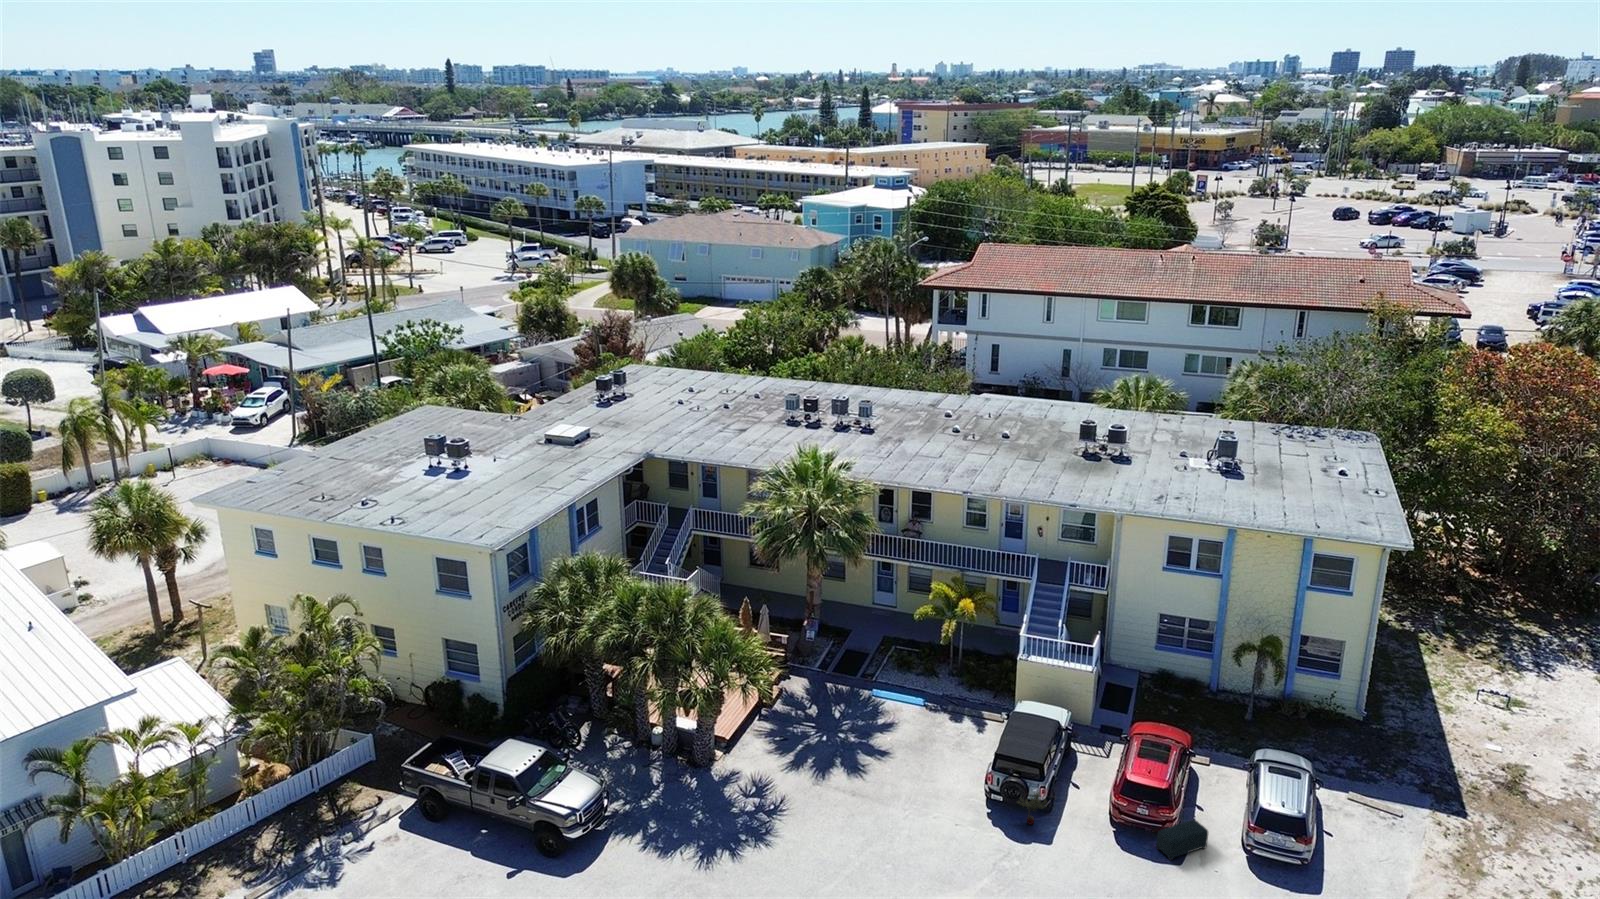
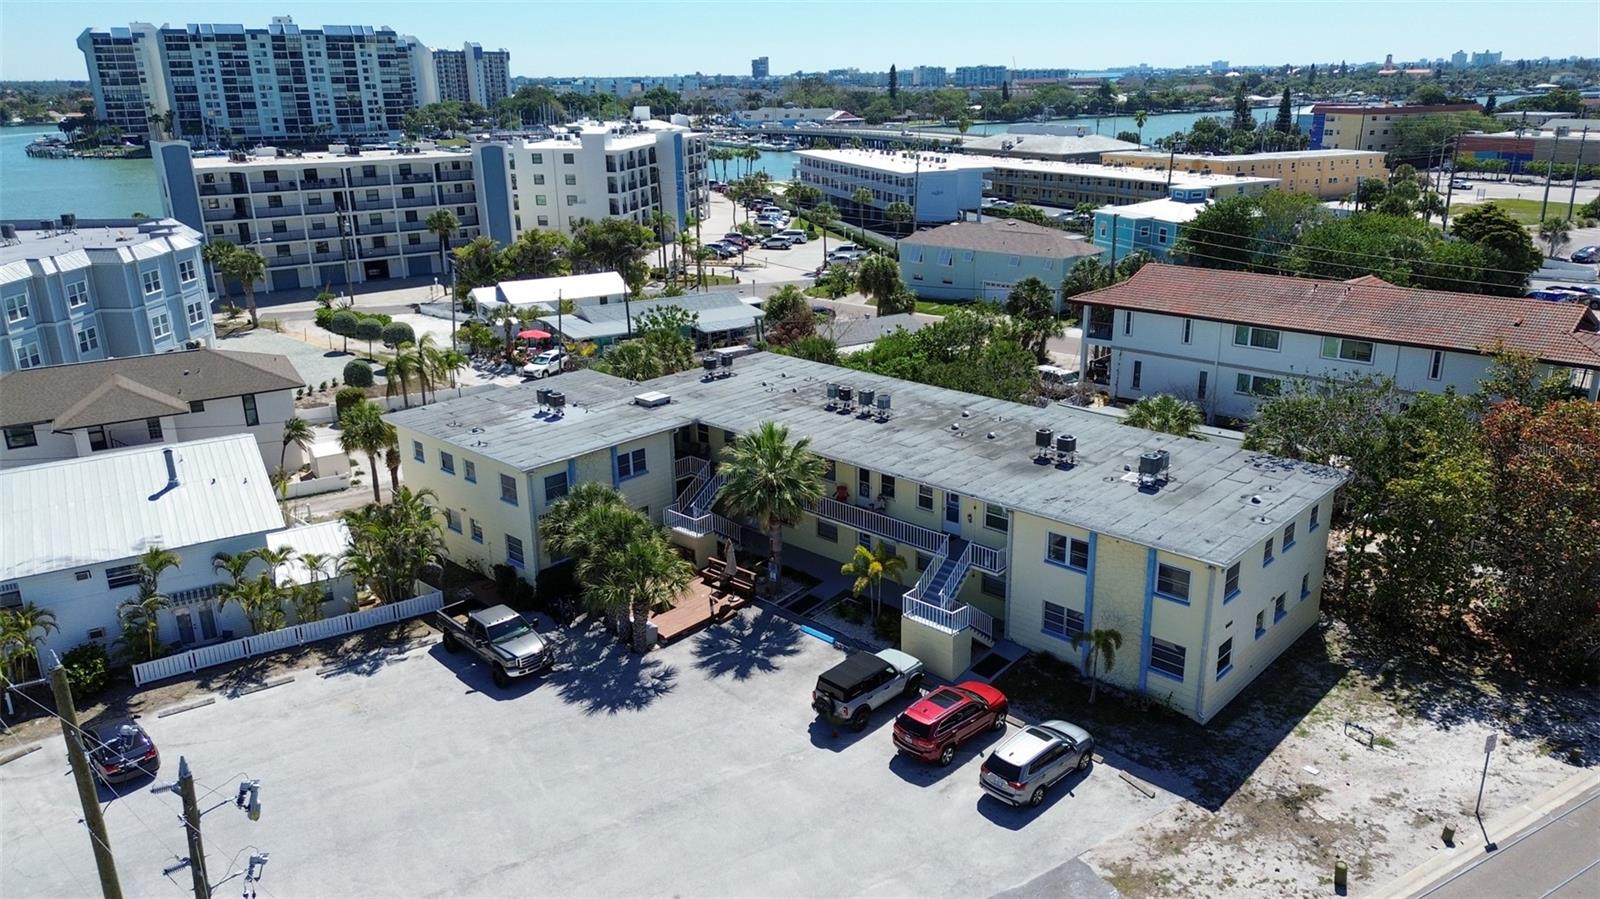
bench: present [1156,820,1208,860] -> none [915,757,956,784]

